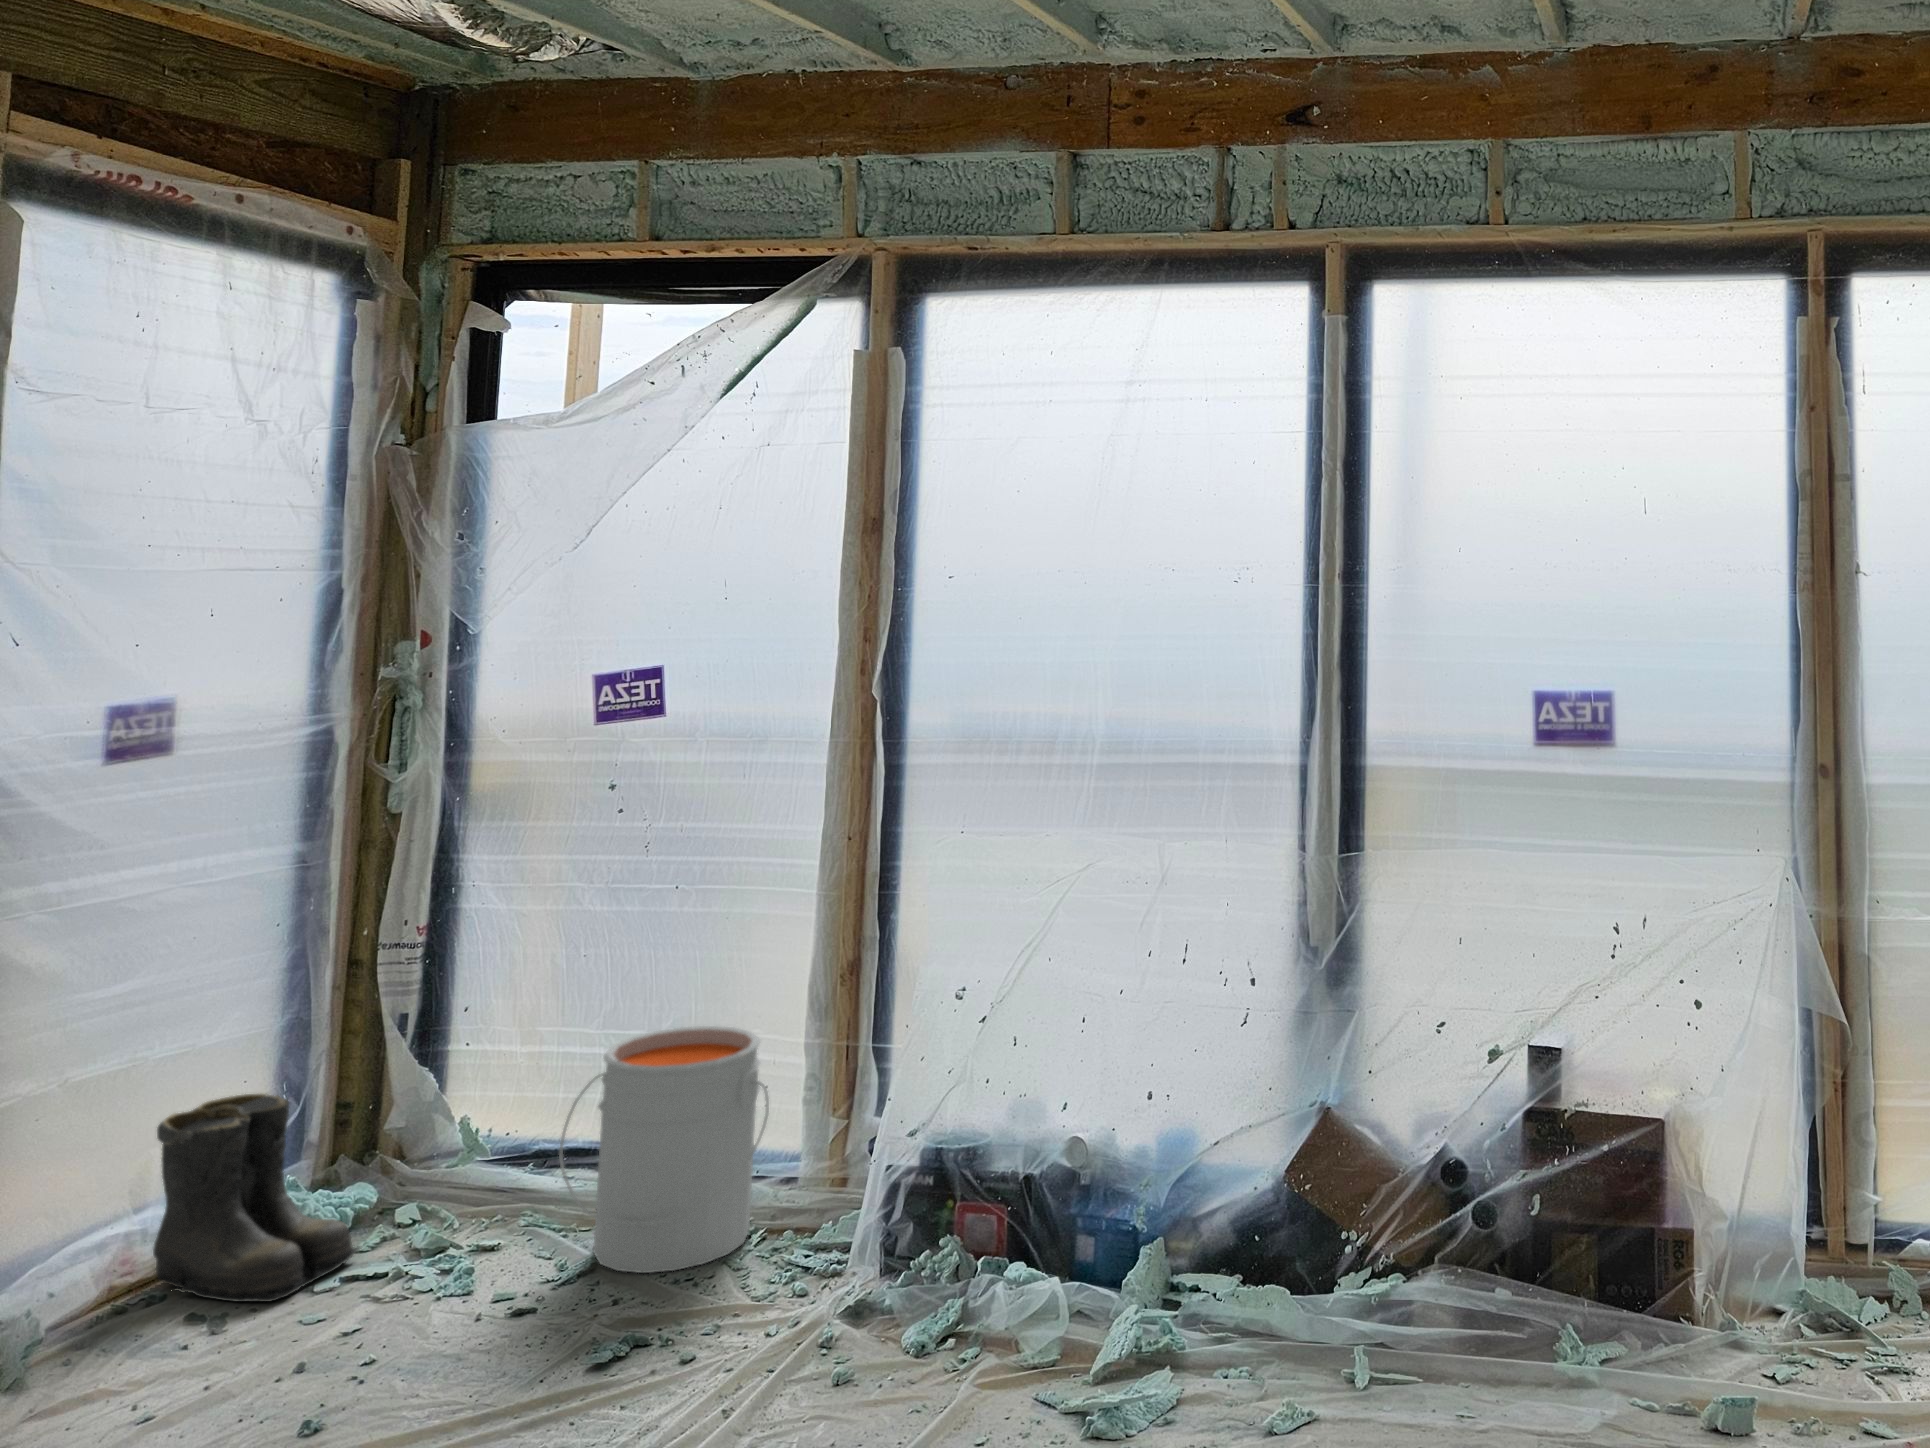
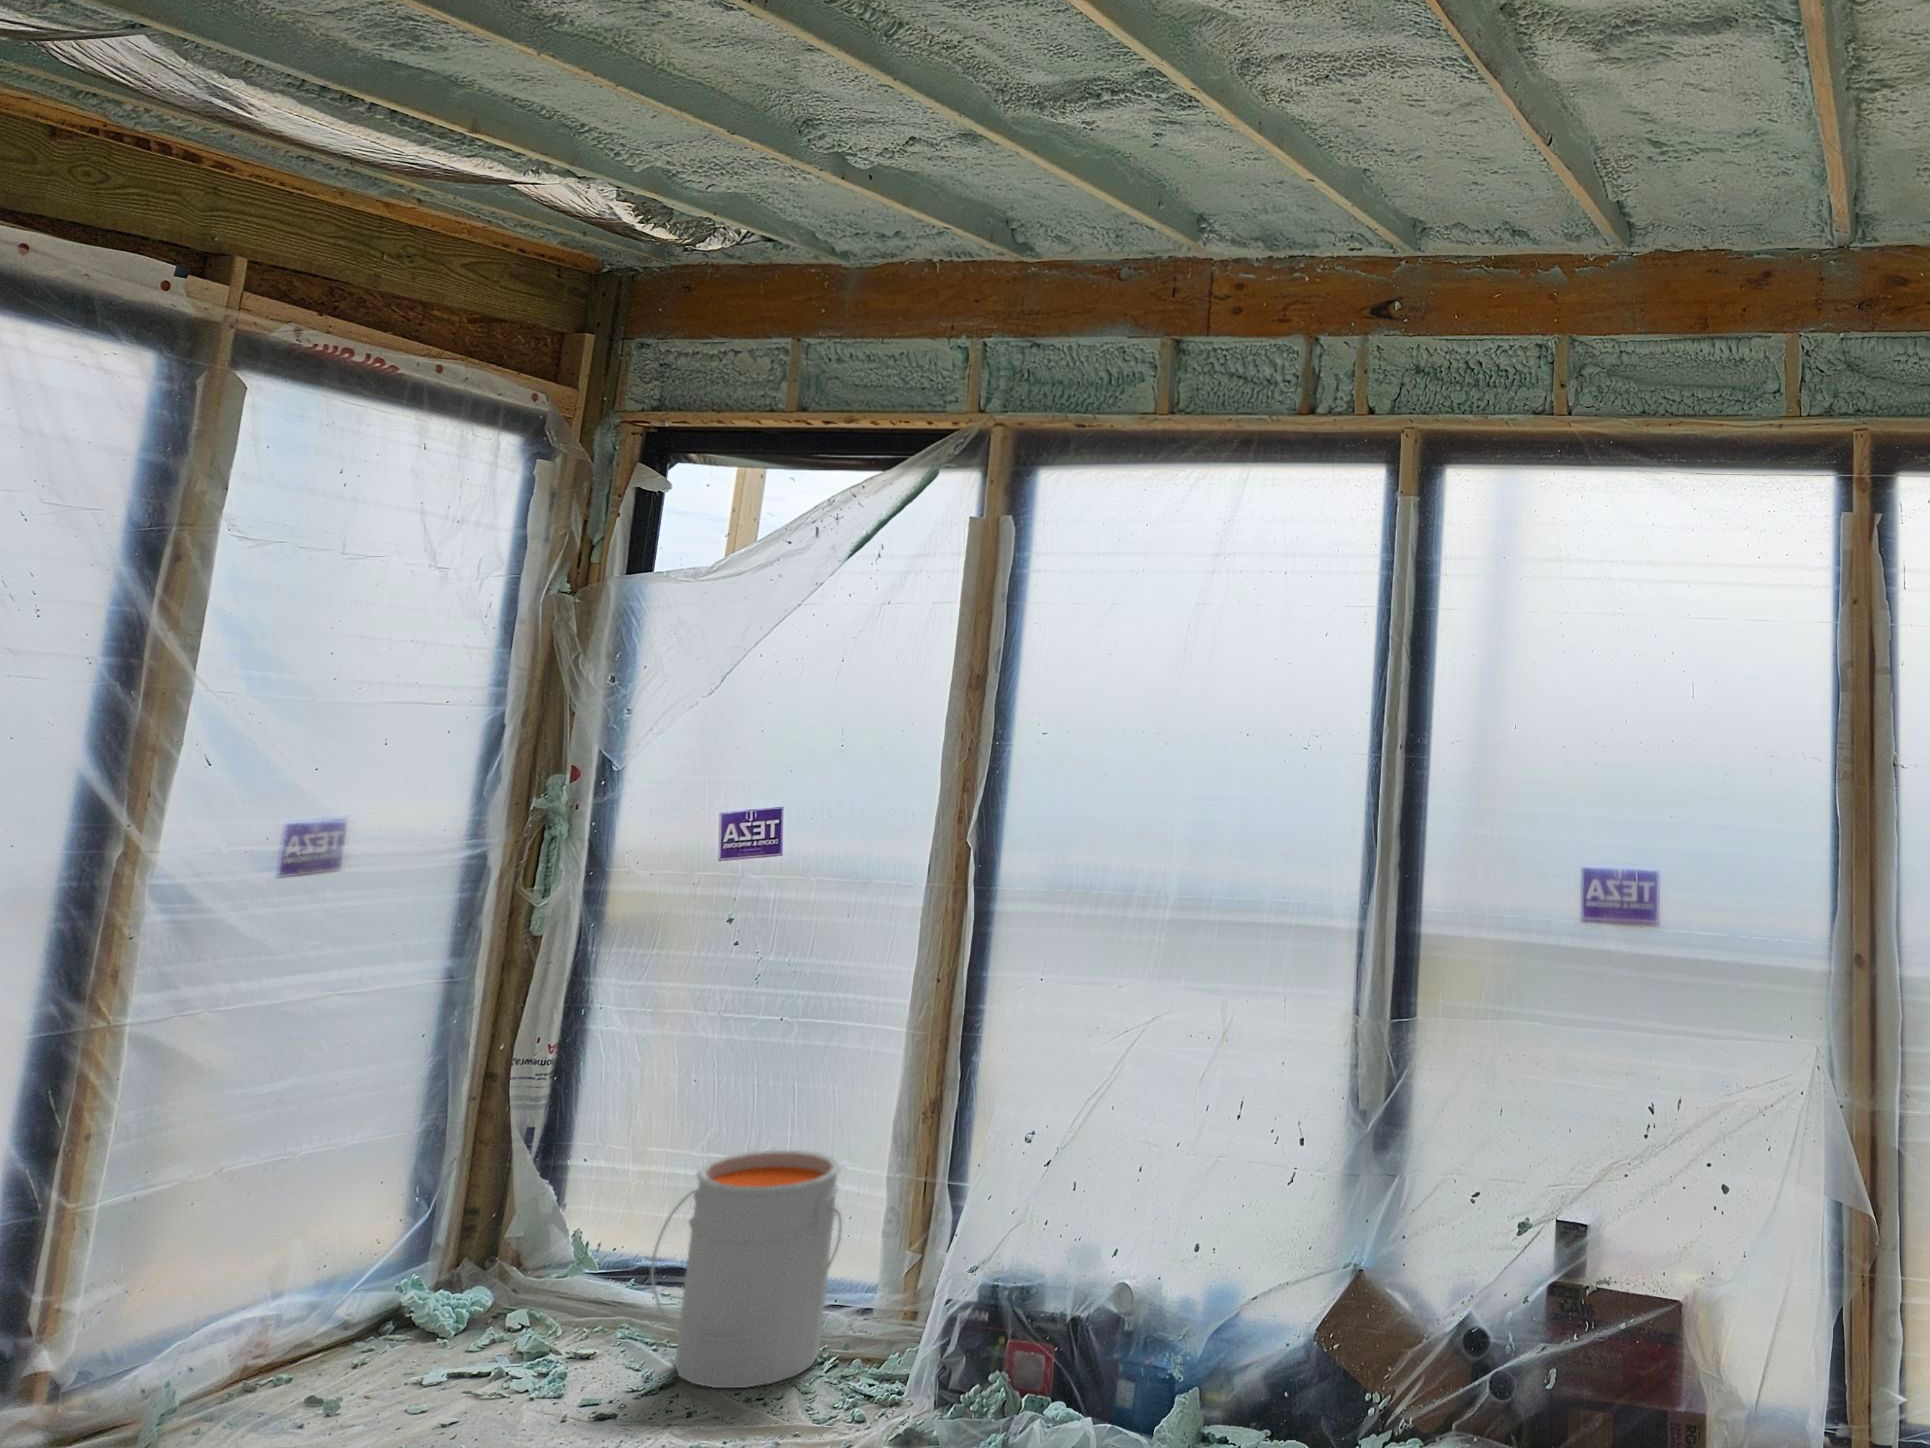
boots: present [153,1094,360,1302] -> none [289,1188,475,1388]

